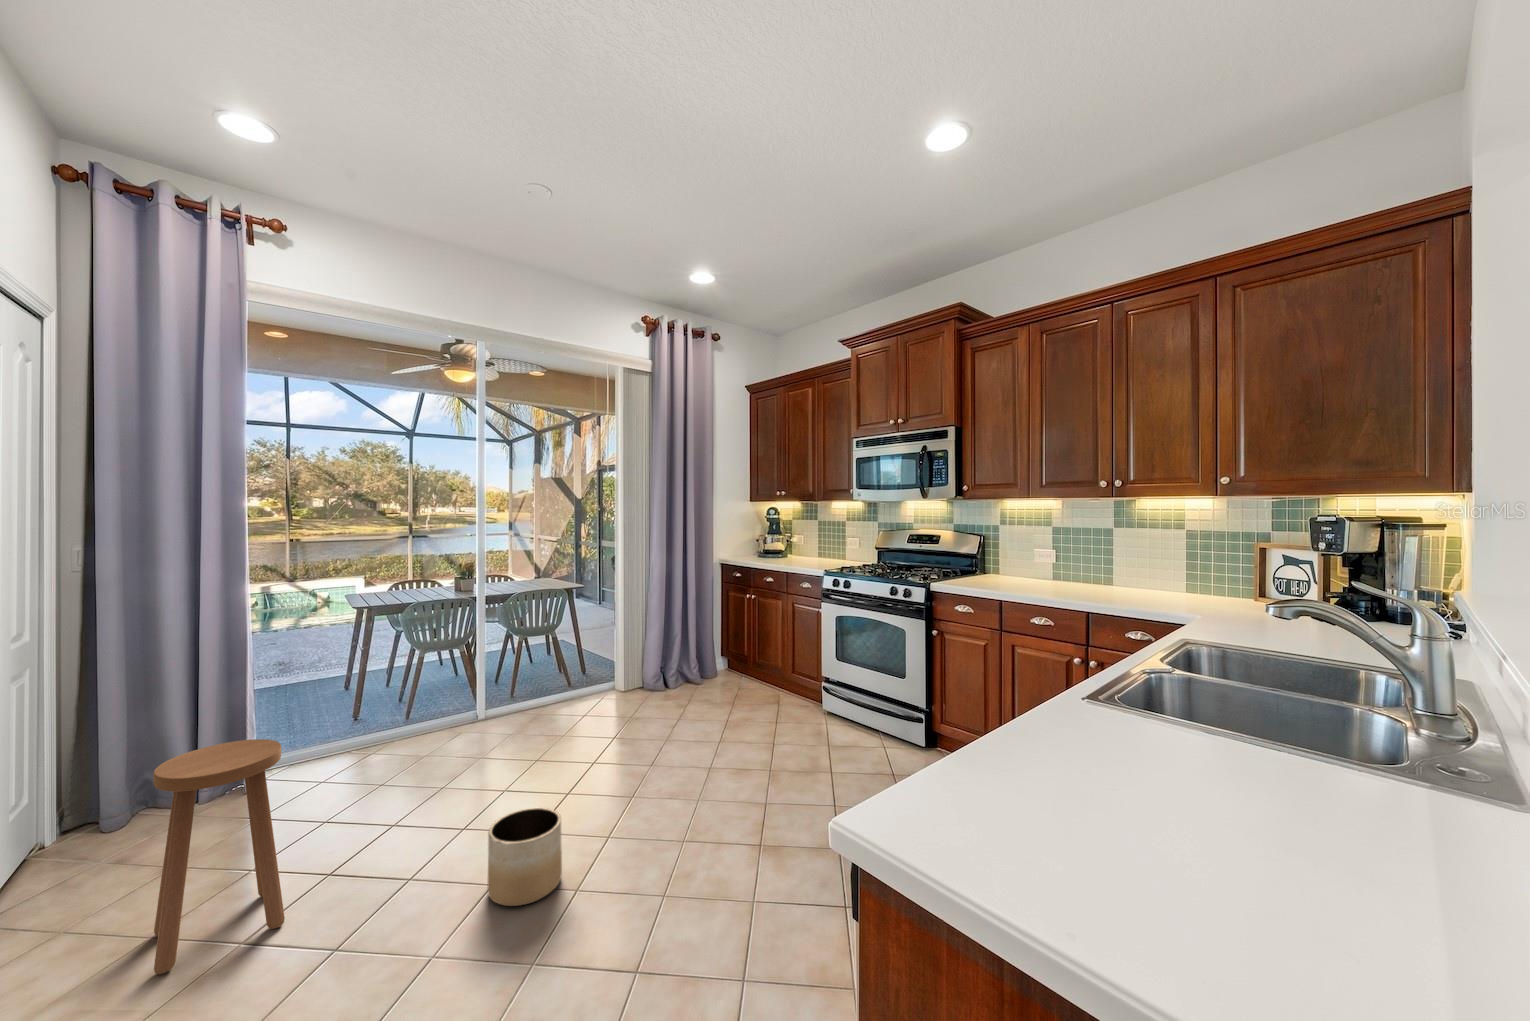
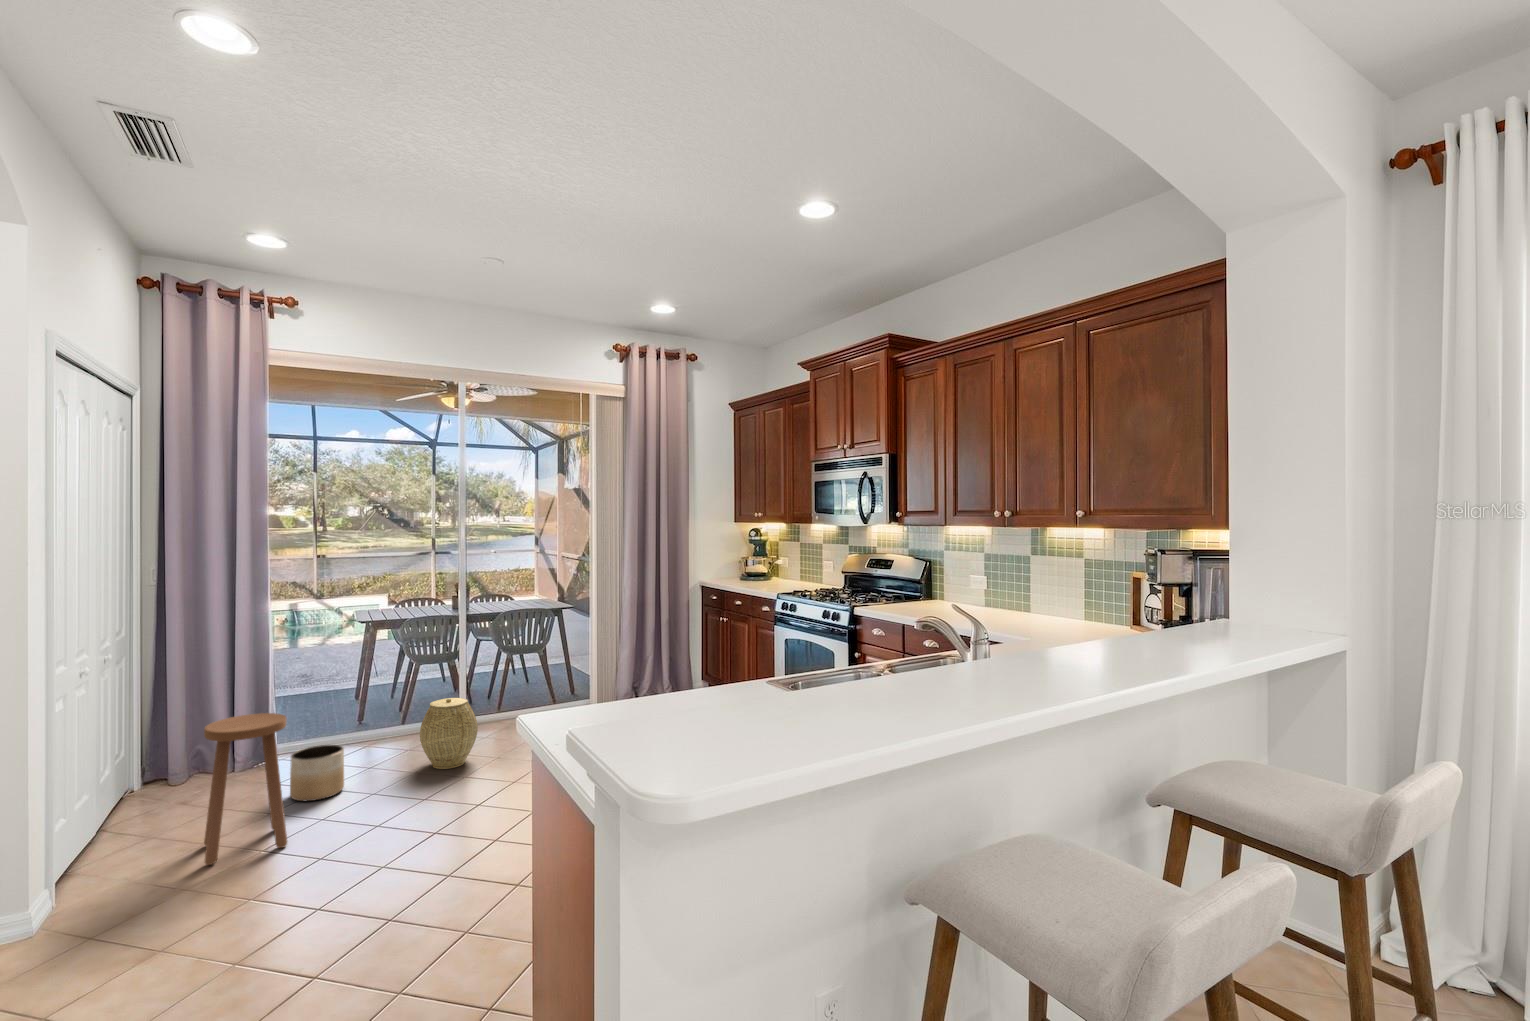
woven basket: none [446,695,514,781] -> present [420,698,478,769]
planter: present [488,808,562,906] -> present [290,745,344,801]

